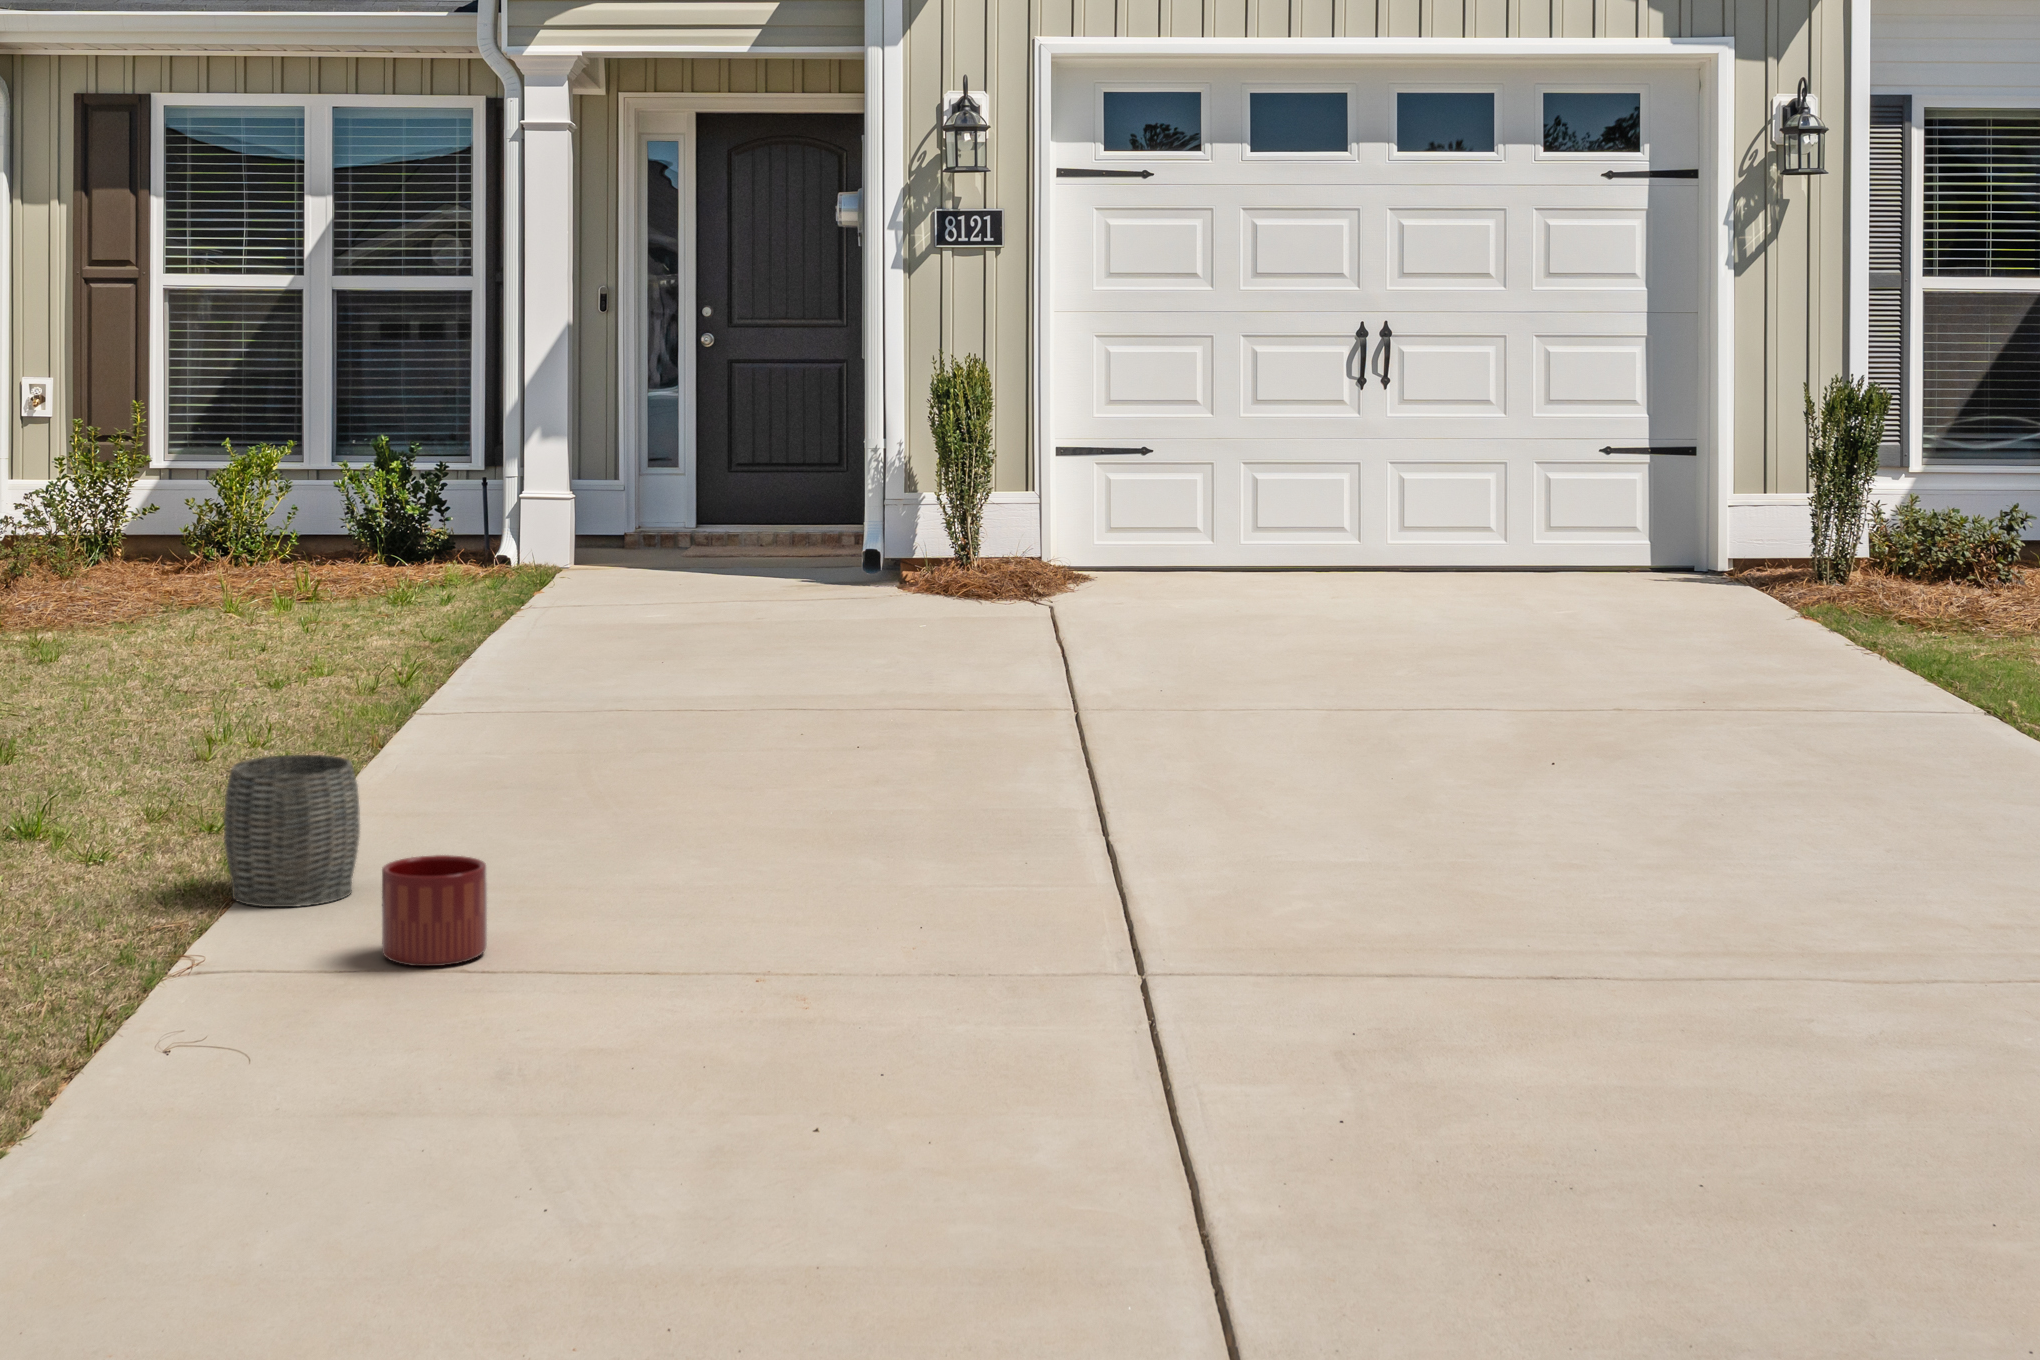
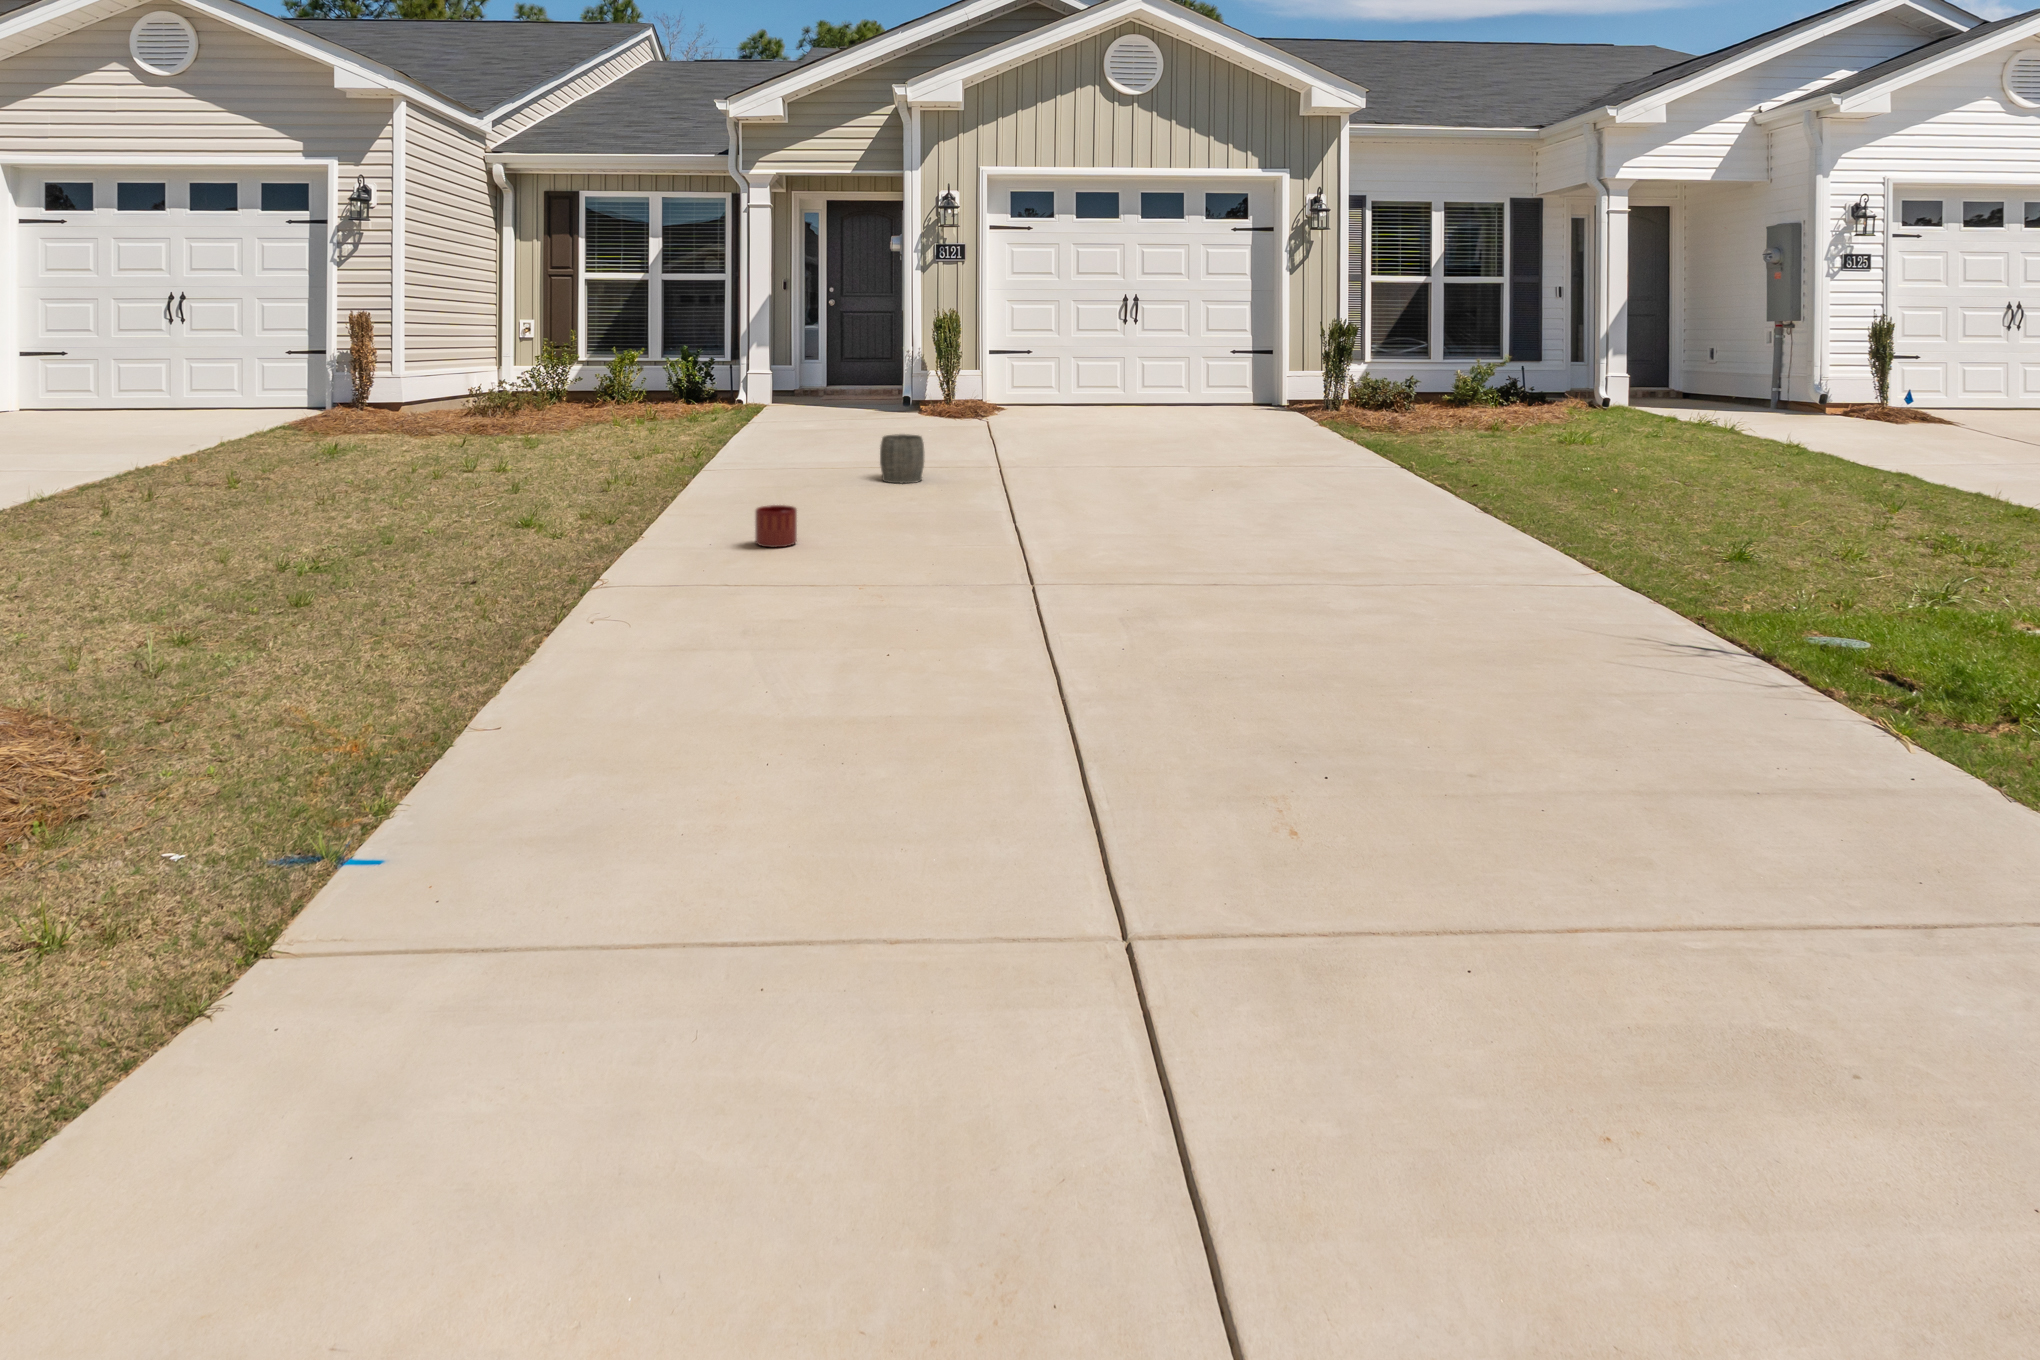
woven basket: present [224,755,360,907] -> present [880,434,924,483]

